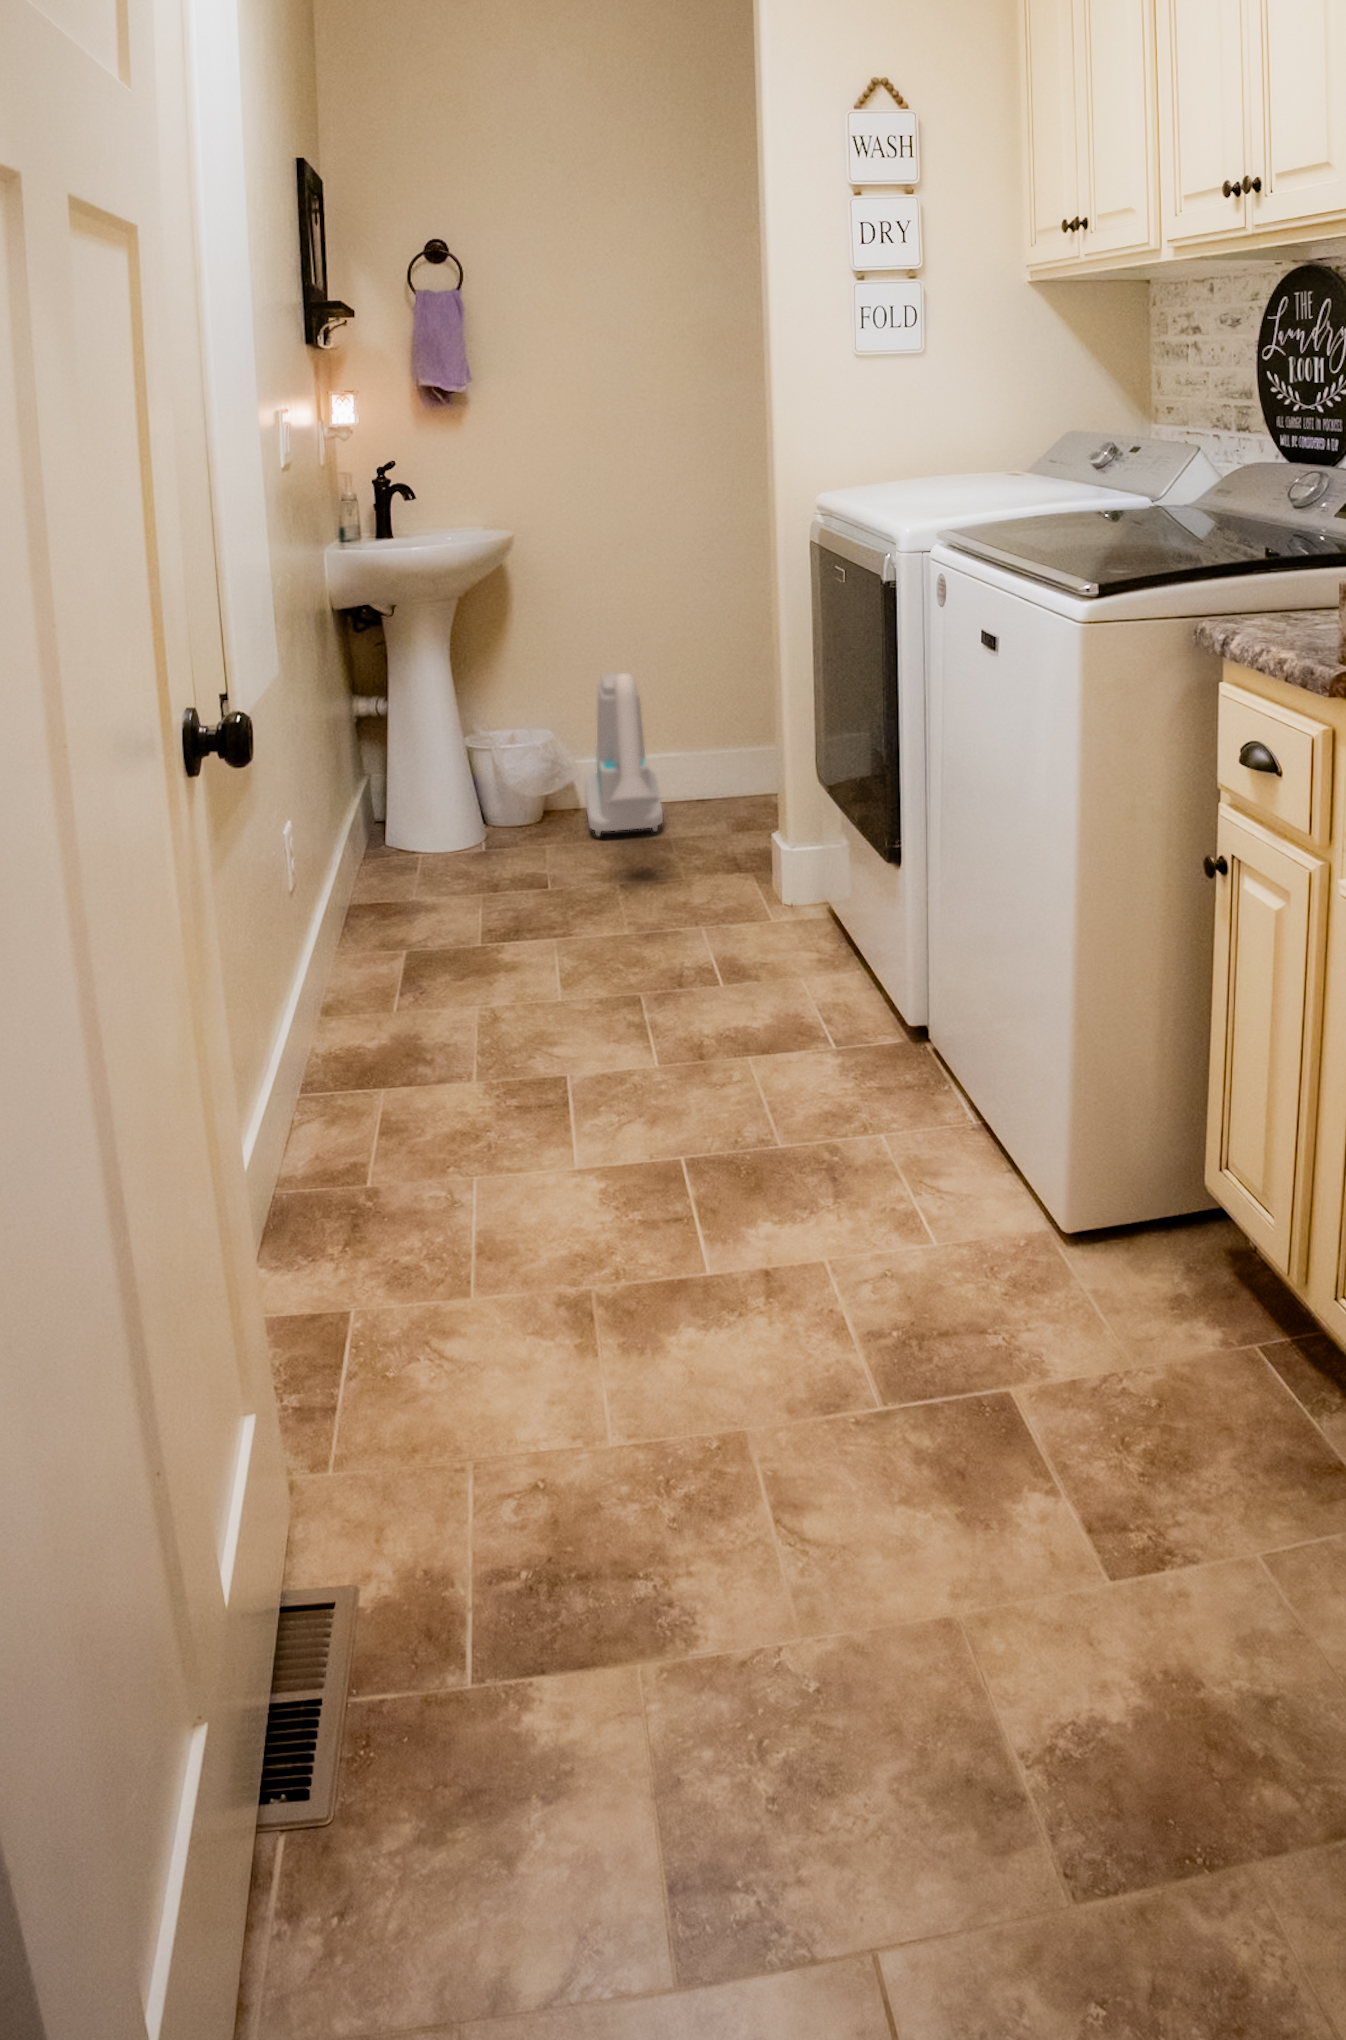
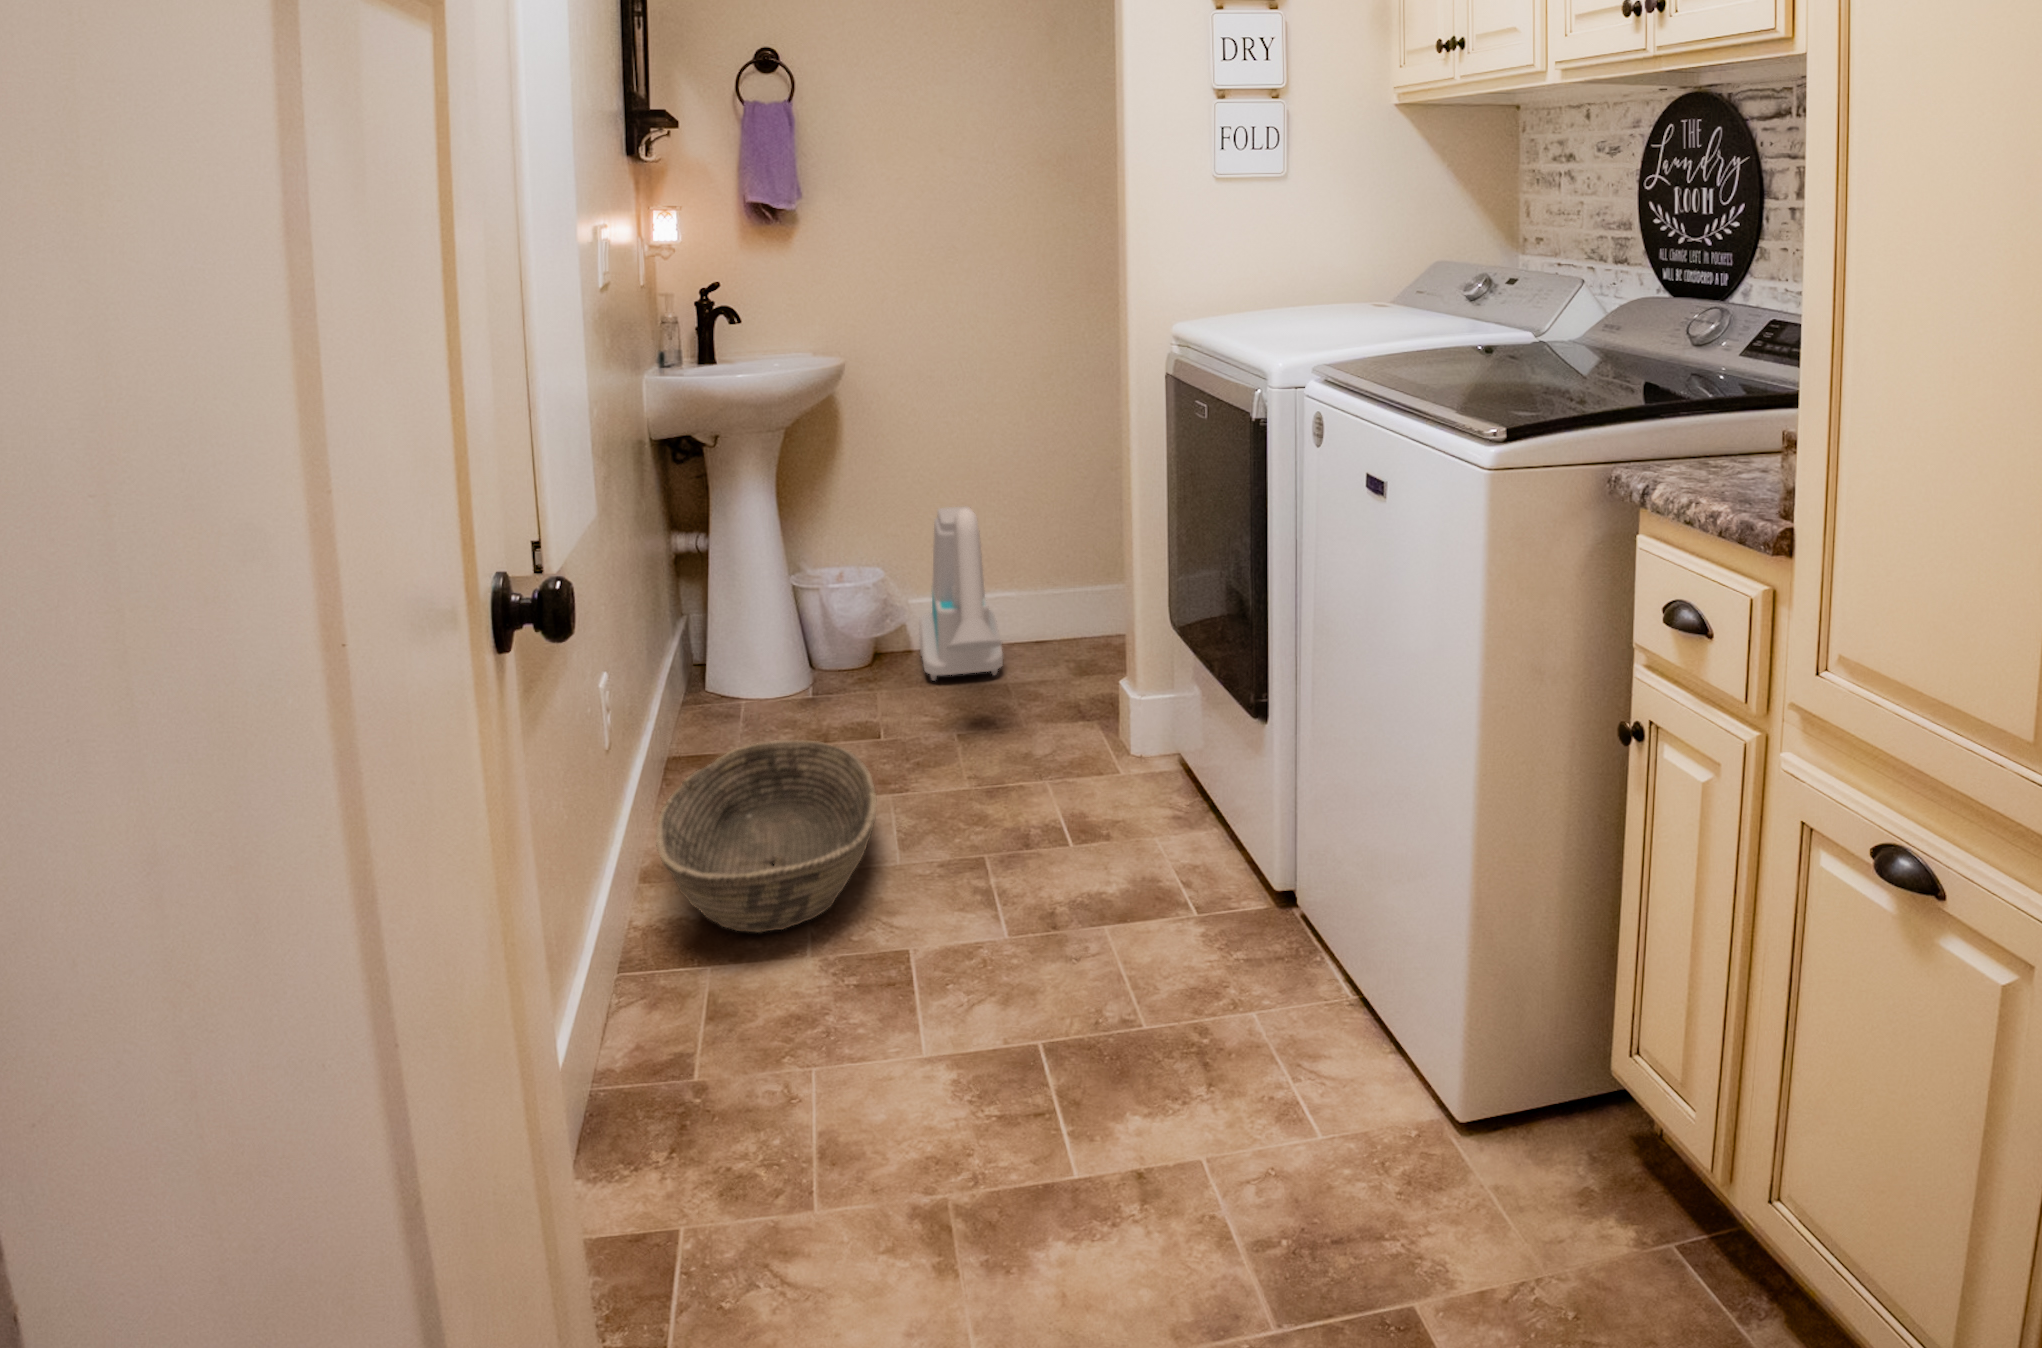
basket: none [338,887,538,1057] -> present [656,740,876,933]

